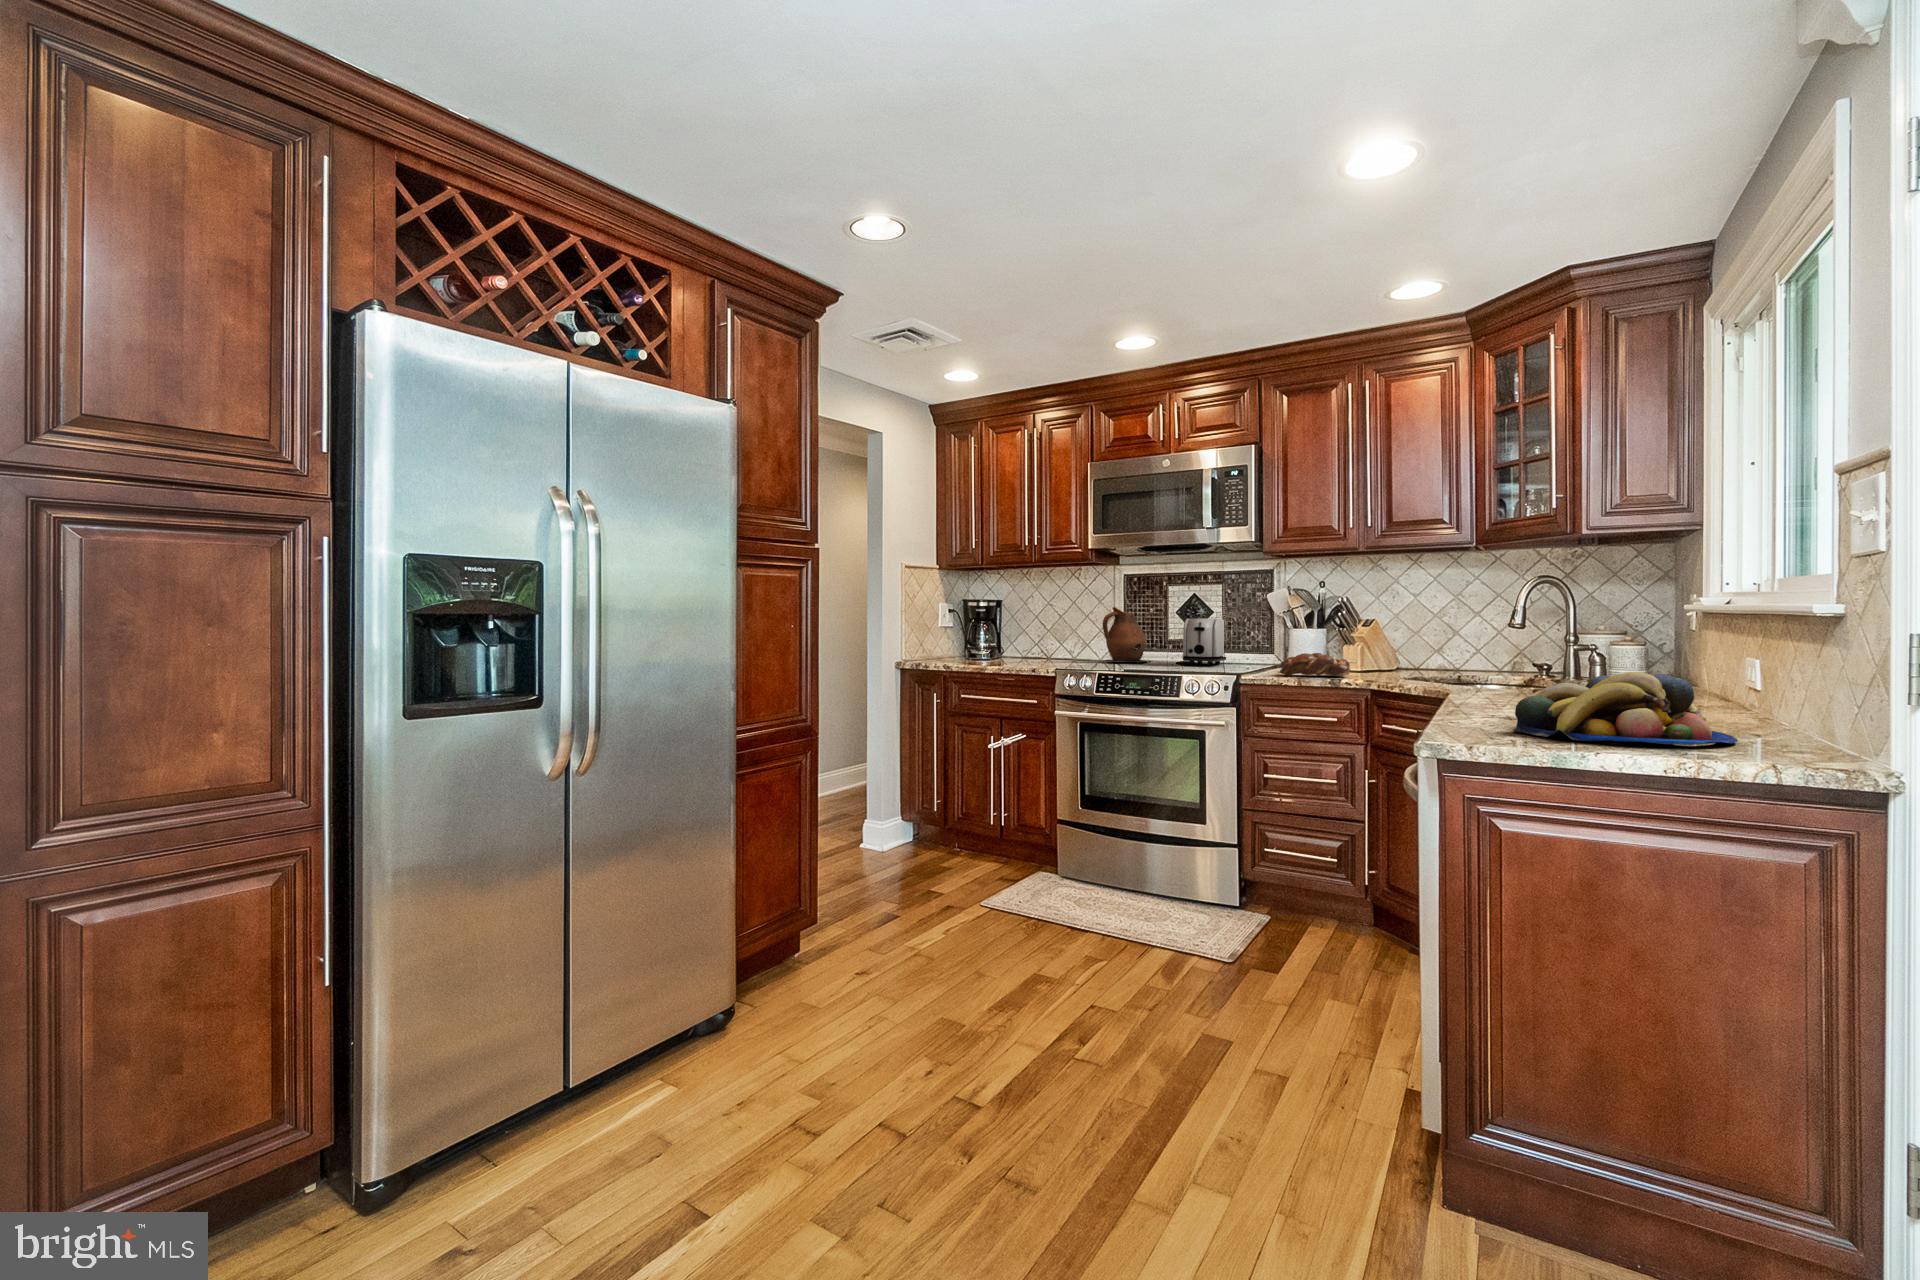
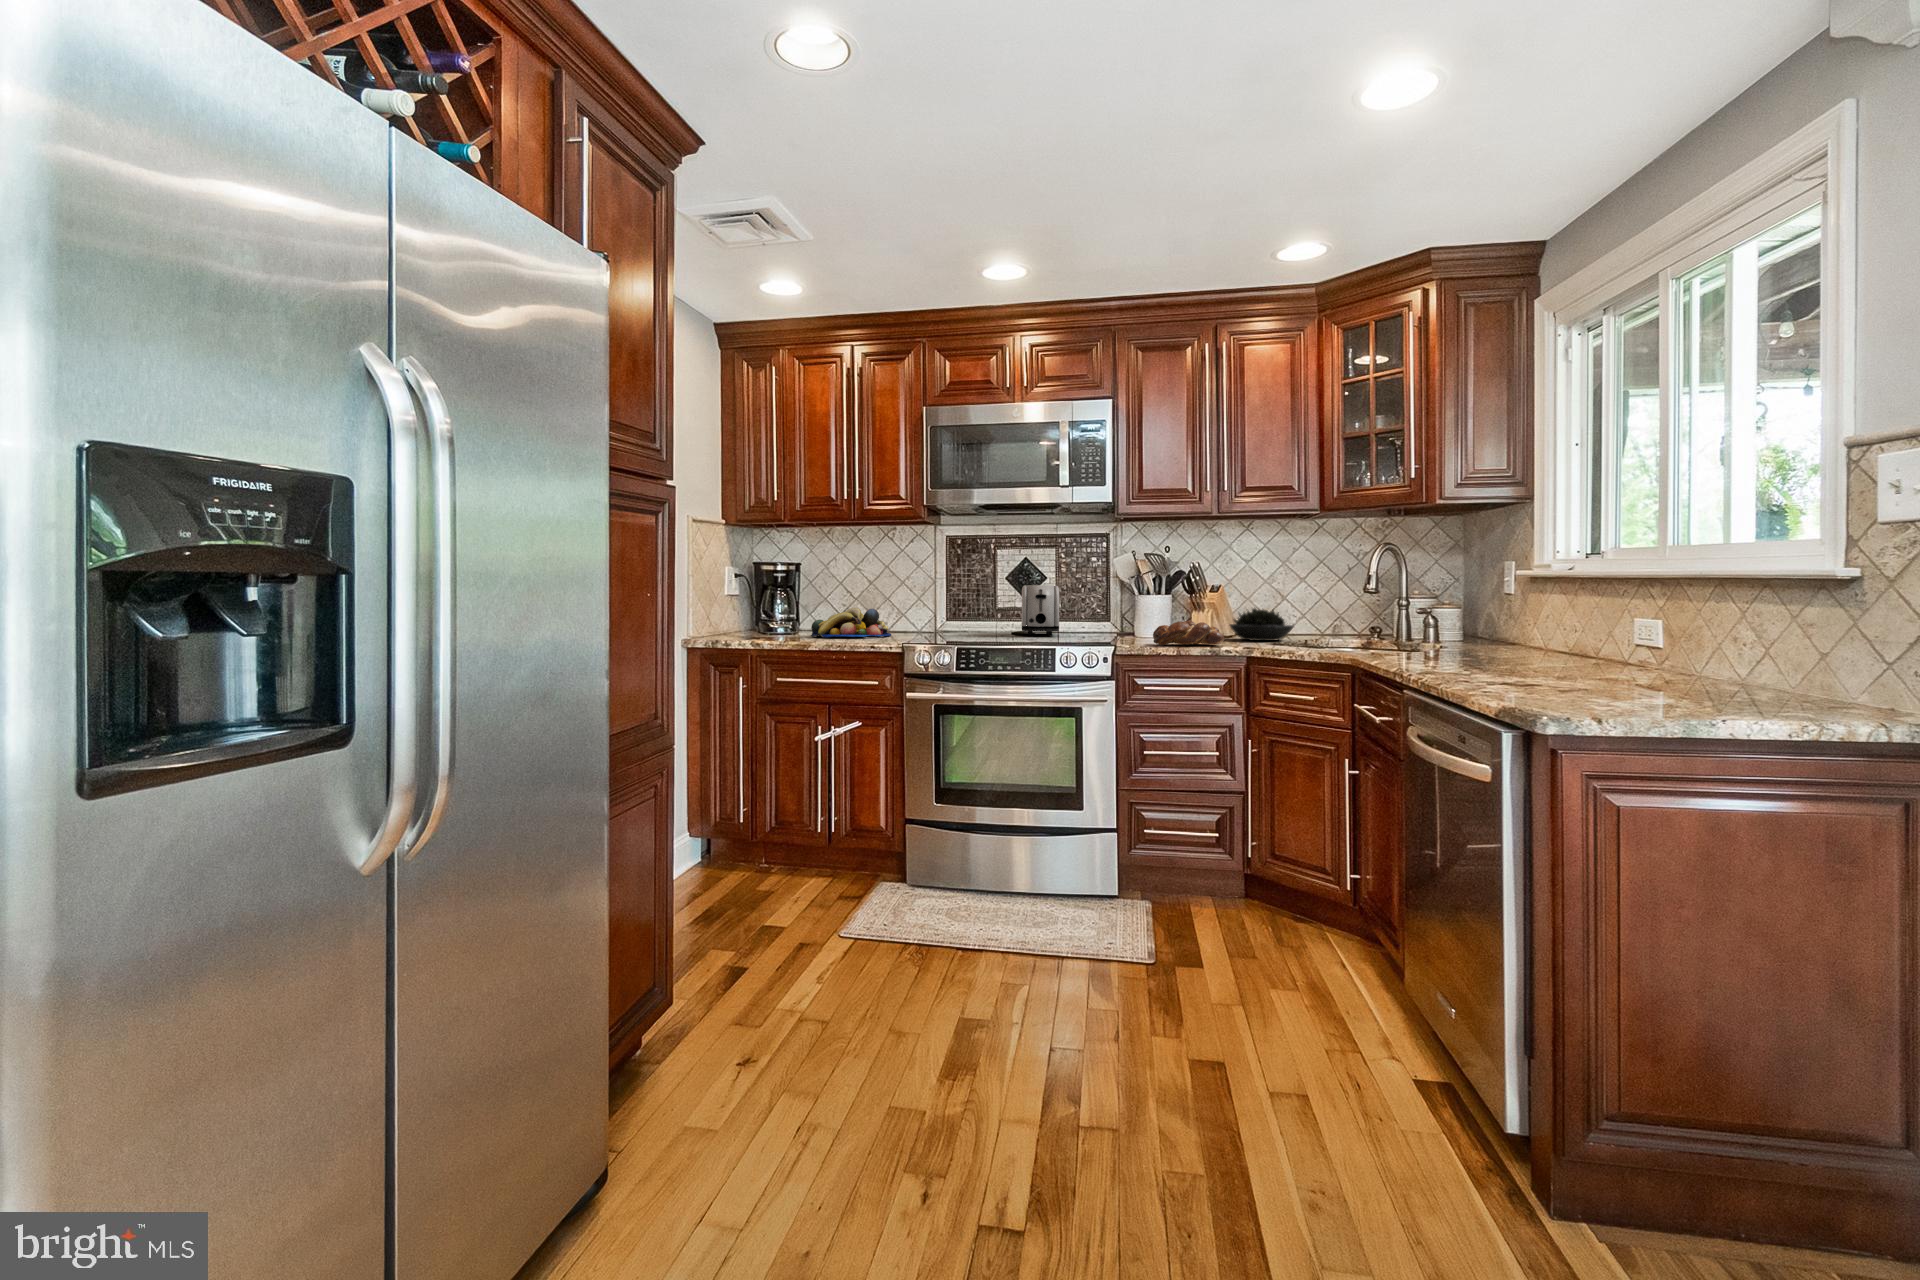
ceramic pitcher: present [1103,607,1151,663] -> none [926,573,974,634]
succulent plant: none [1377,641,1447,674] -> present [1230,608,1293,641]
fruit bowl: present [1514,672,1737,745] -> present [811,608,891,637]

